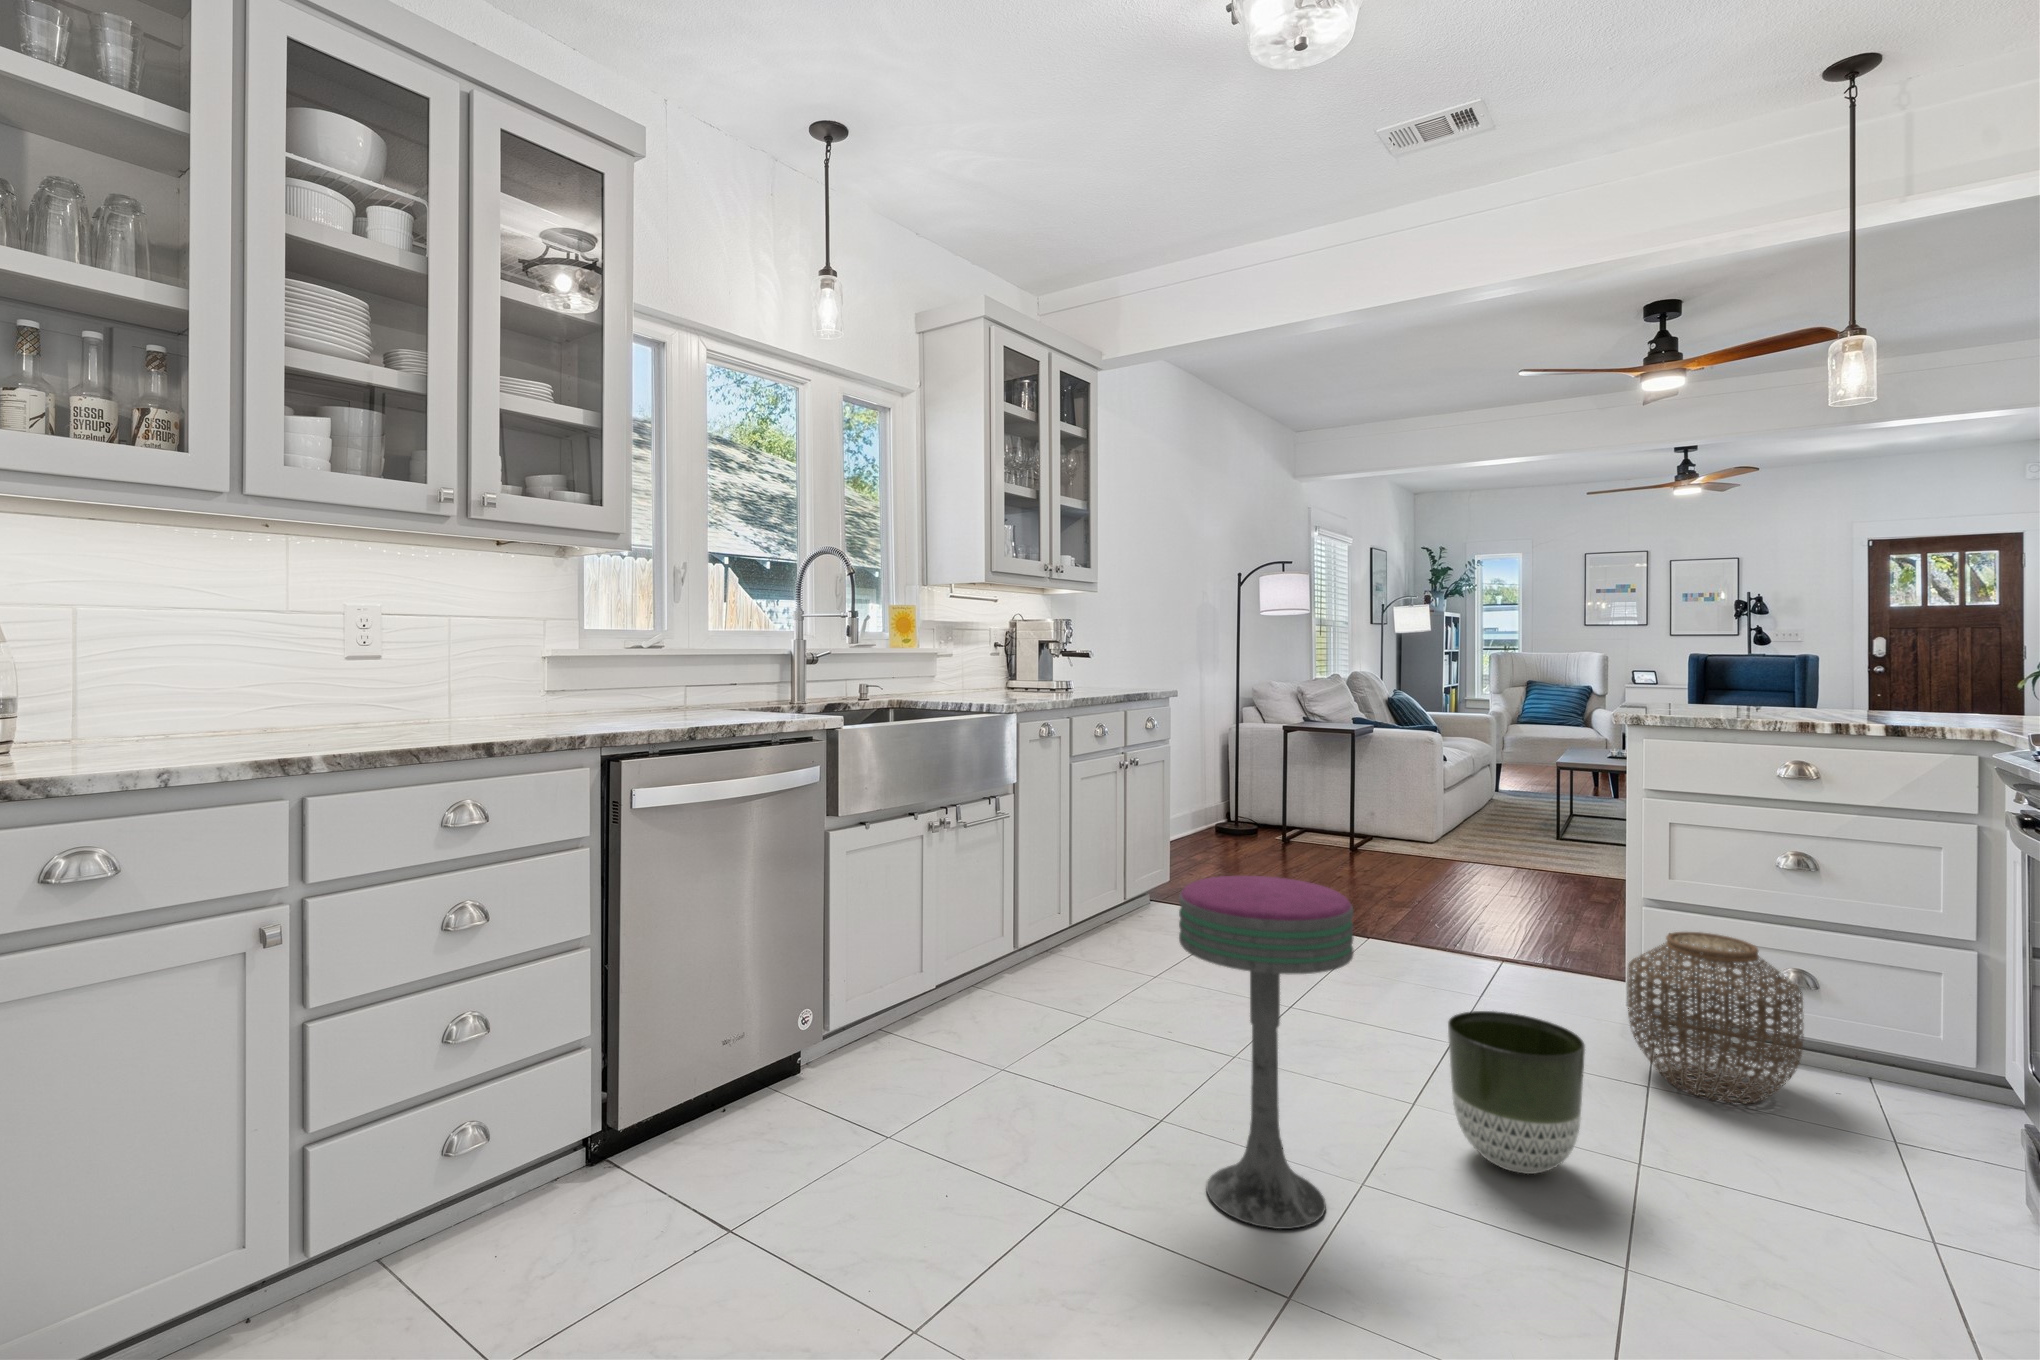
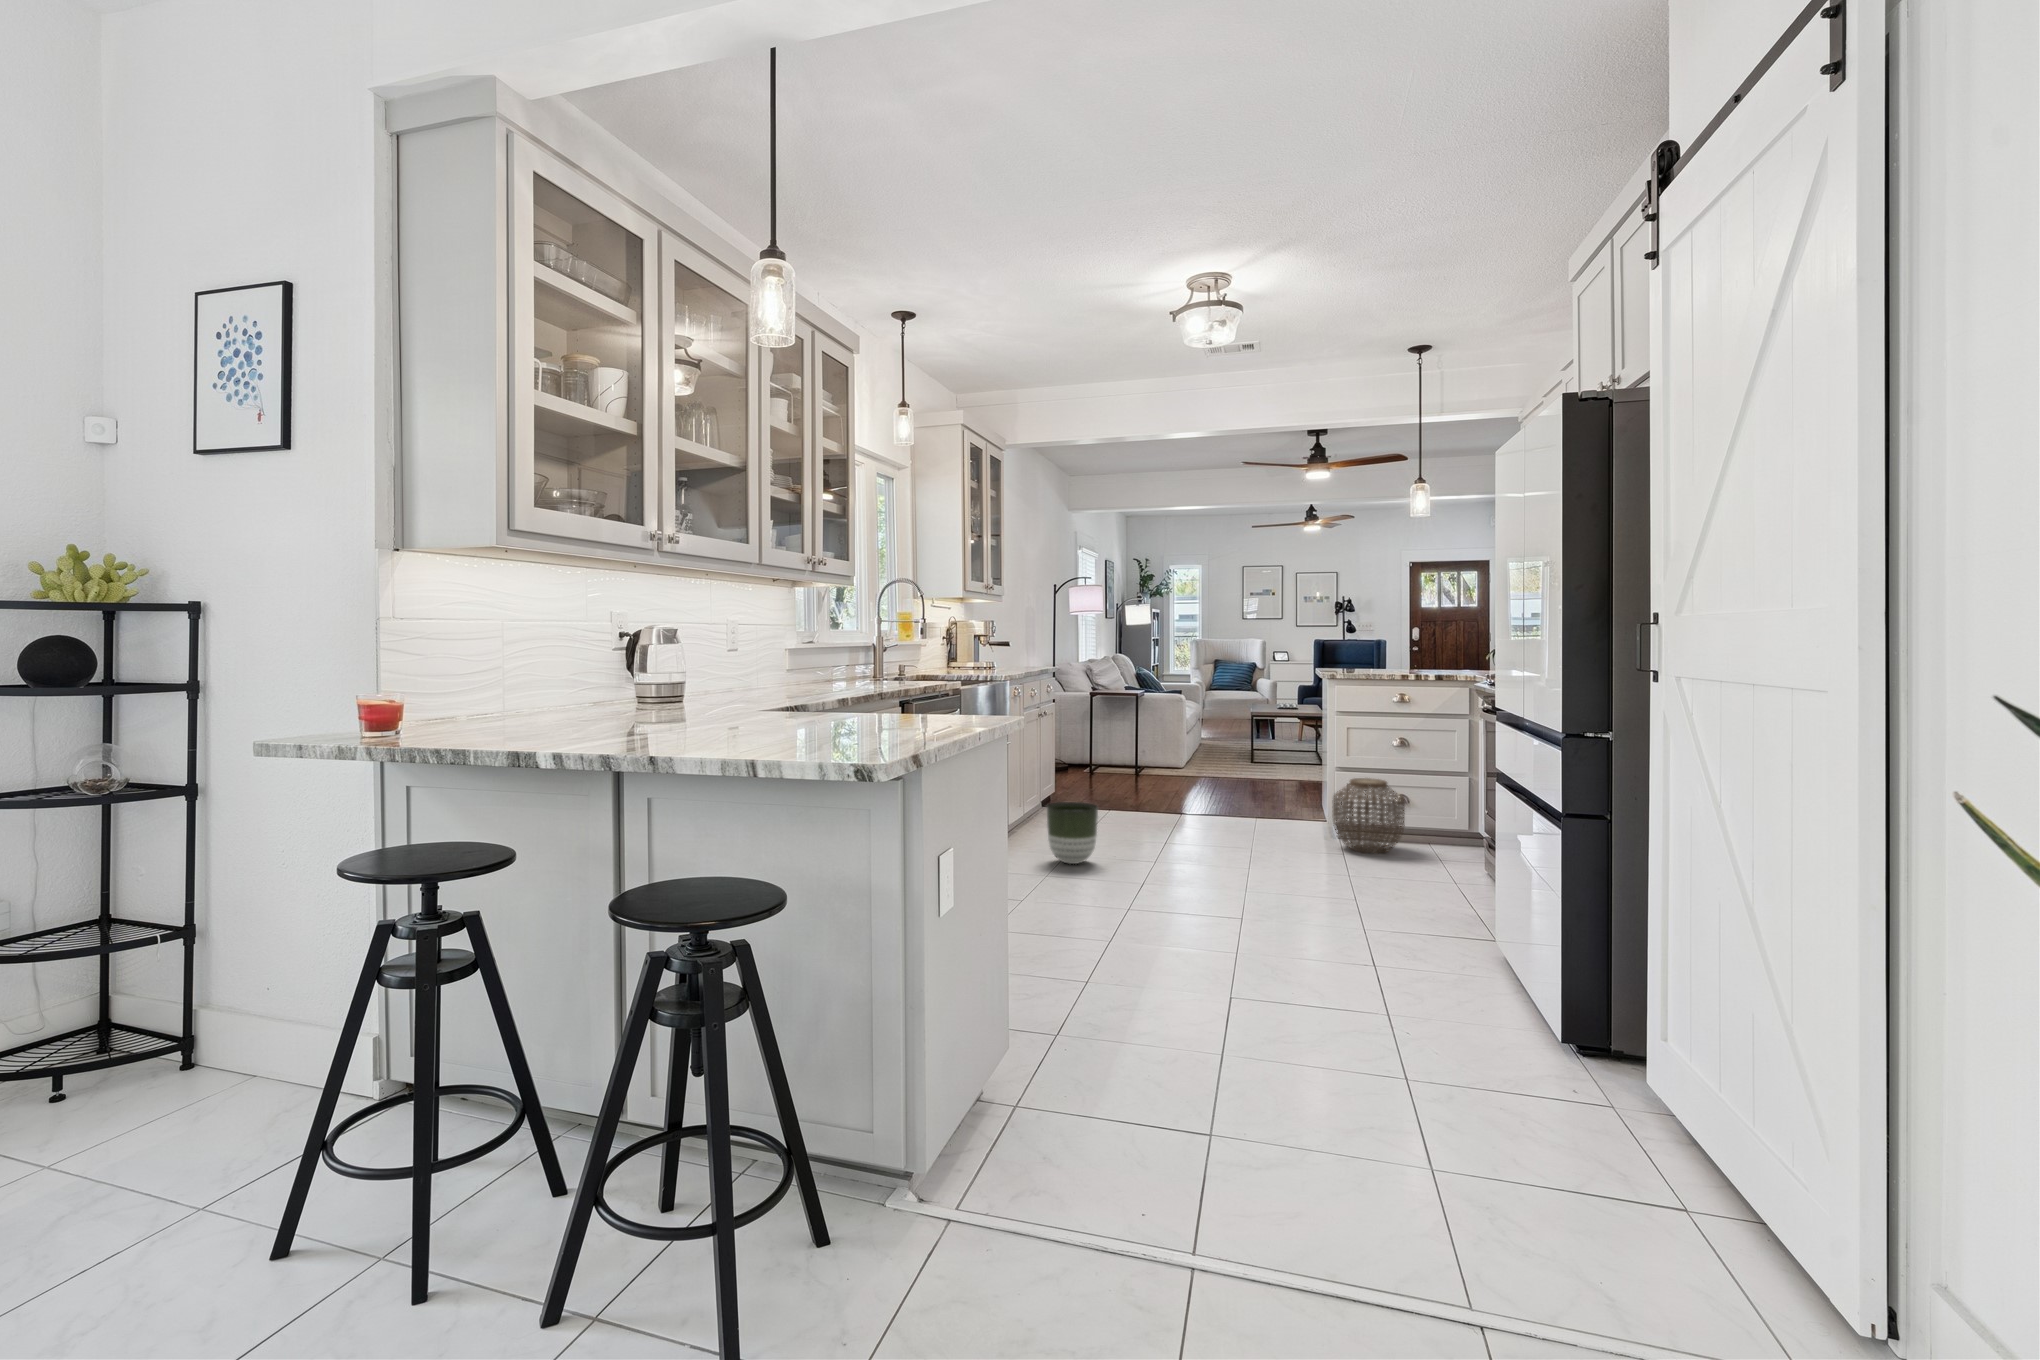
bar stool: present [1179,876,1354,1229] -> none [1171,751,1250,901]
planter: present [1448,1011,1585,1174] -> present [1047,802,1098,864]

